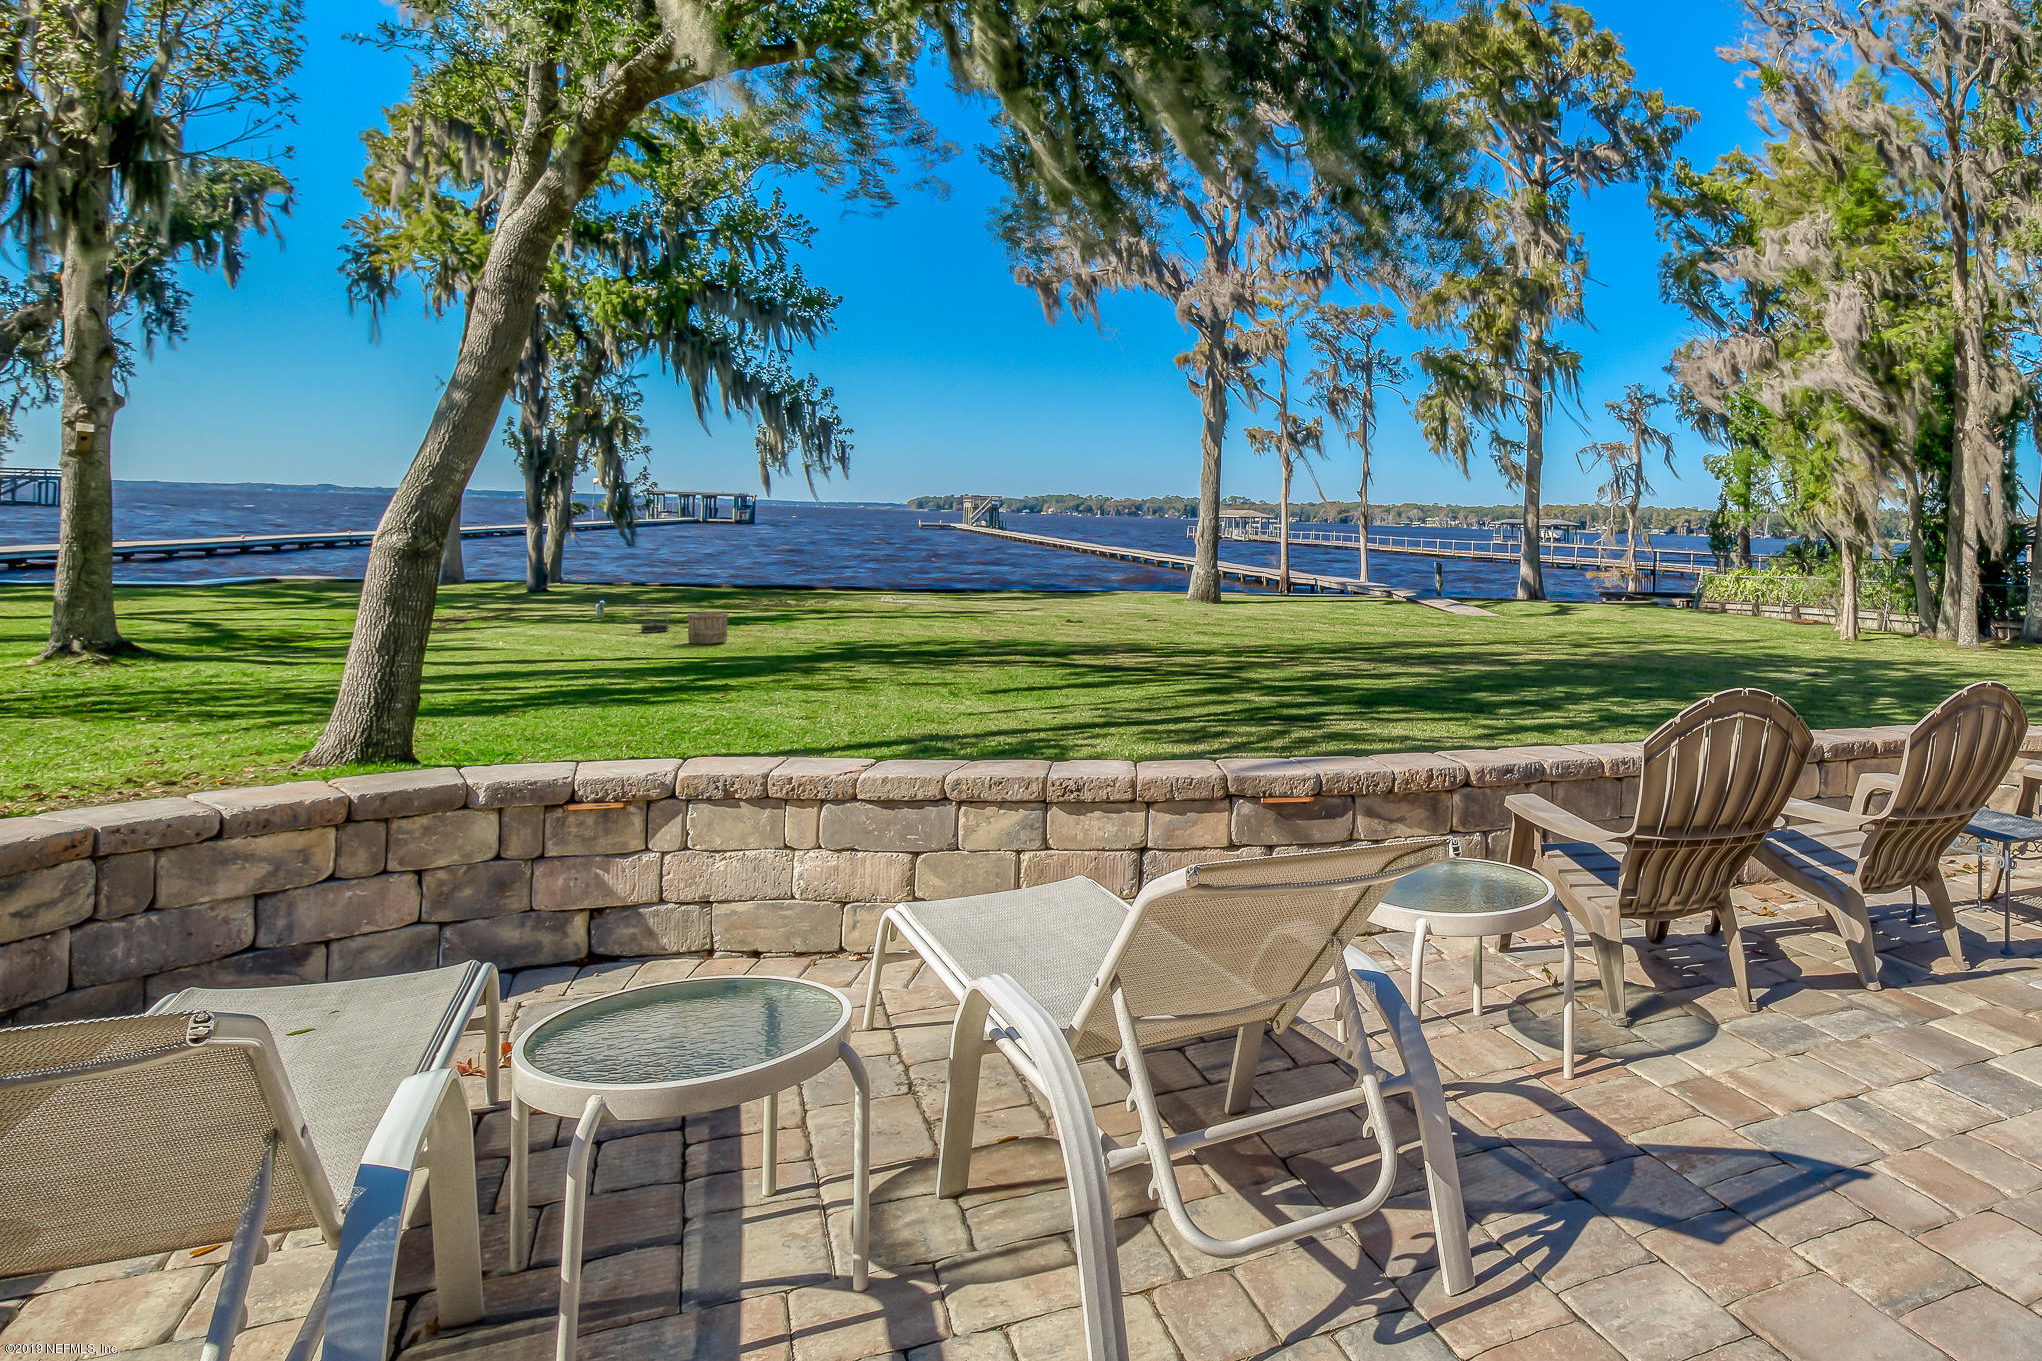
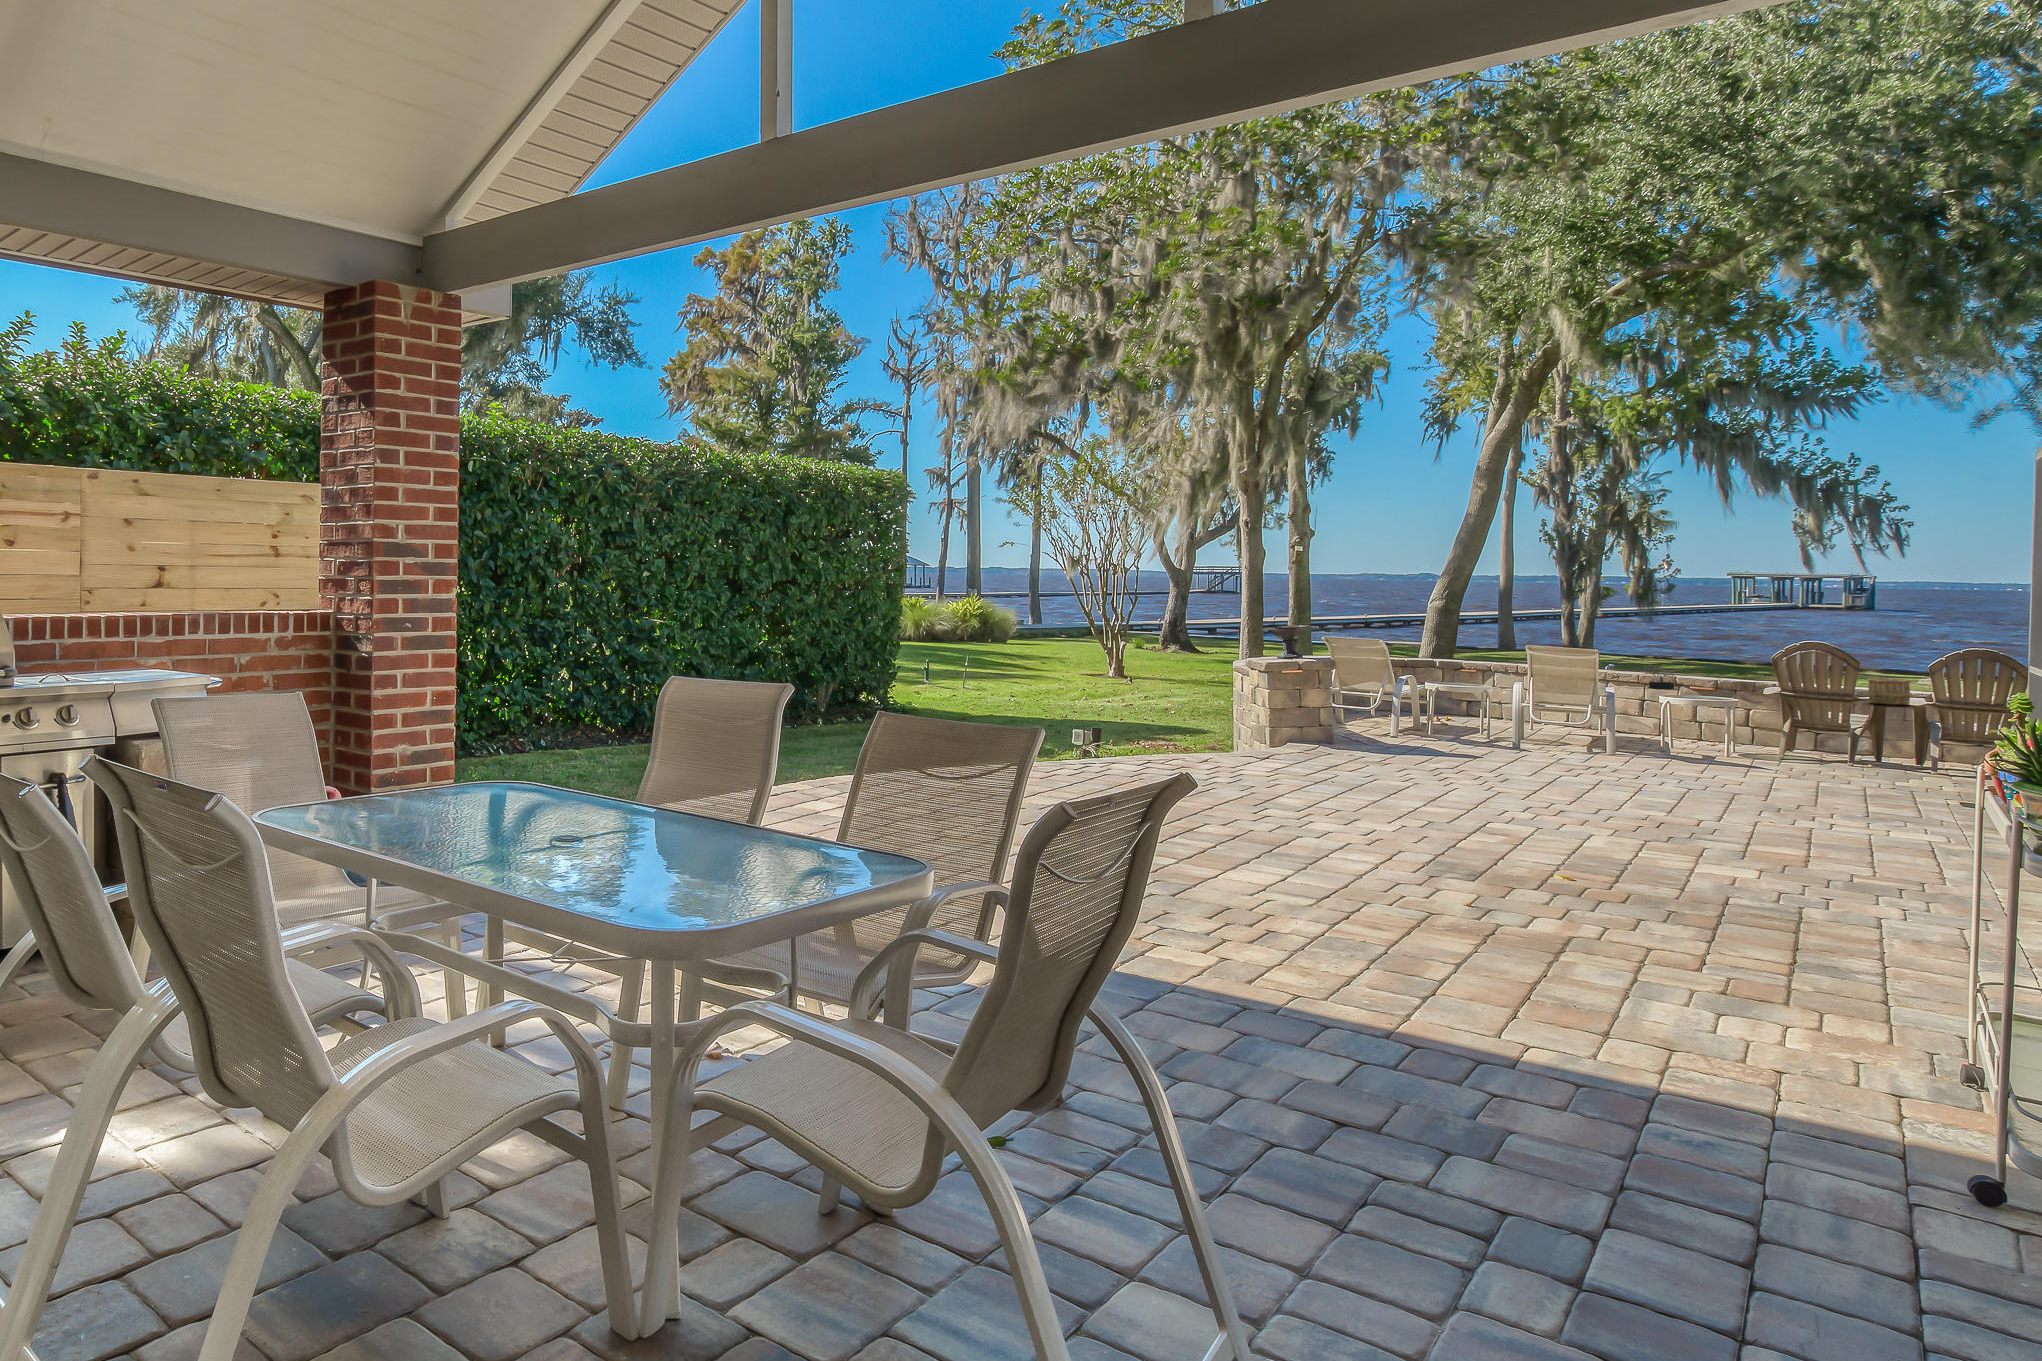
wooden bucket: present [687,612,728,644] -> present [1867,678,1911,705]

